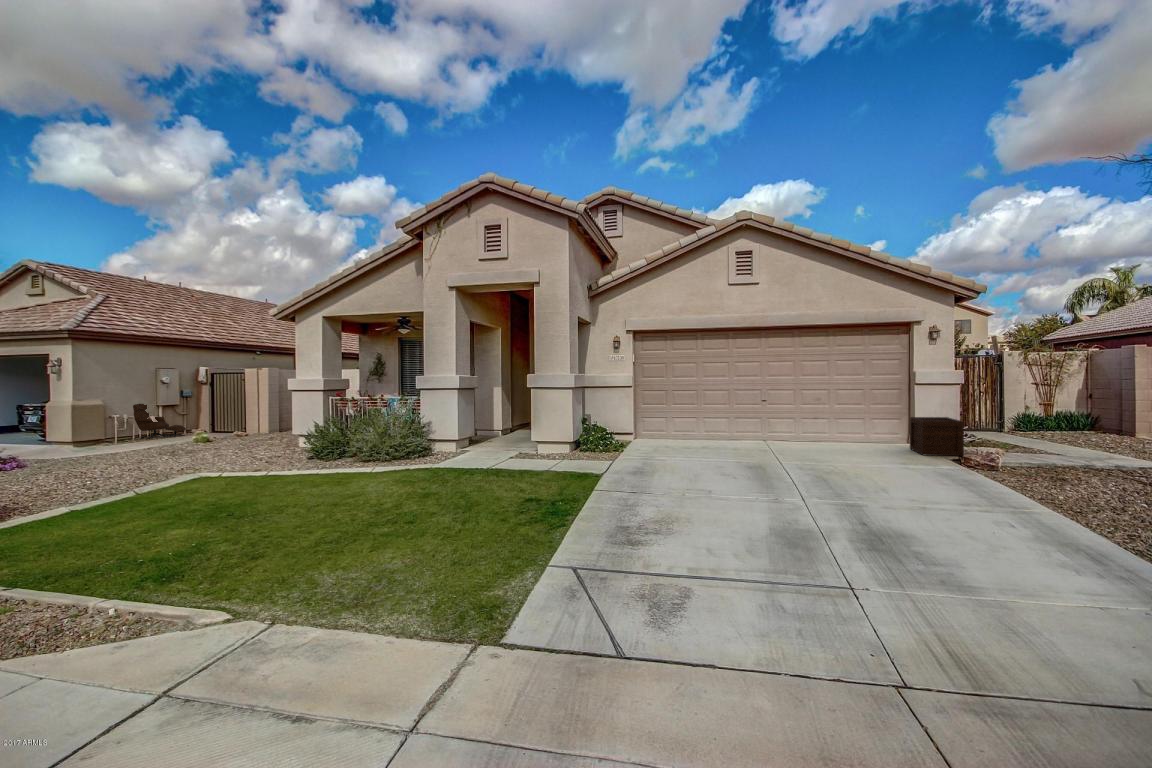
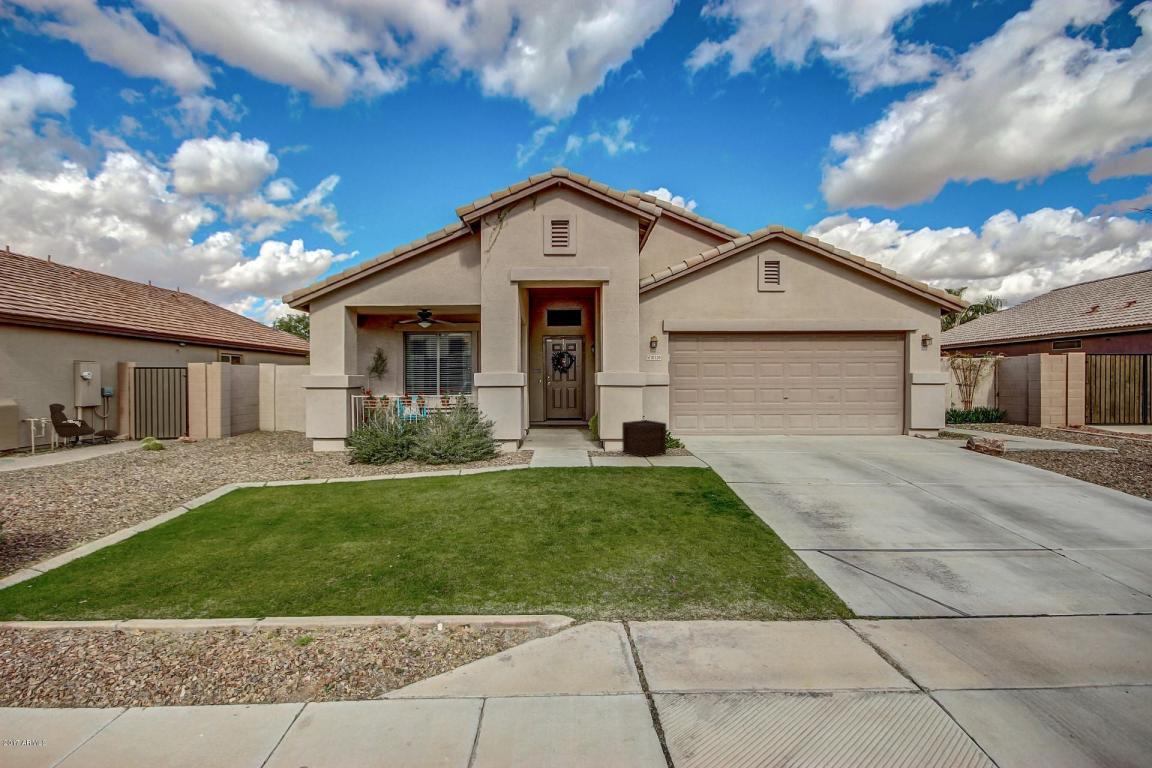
wooden crate: present [910,417,964,456] -> present [622,420,666,457]

